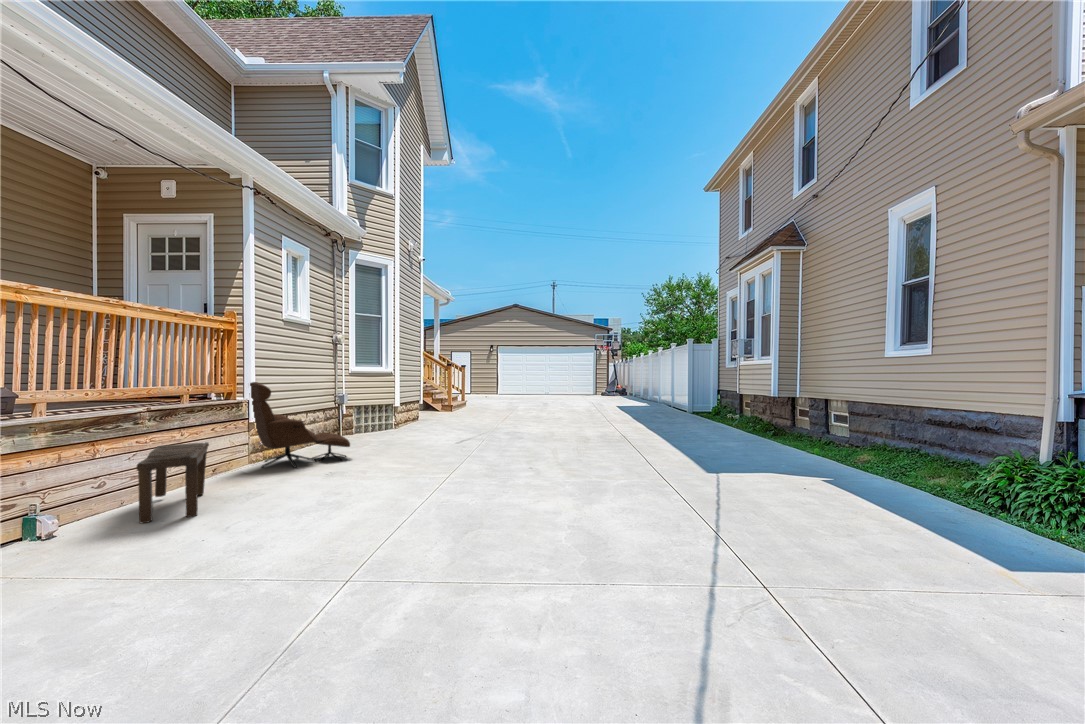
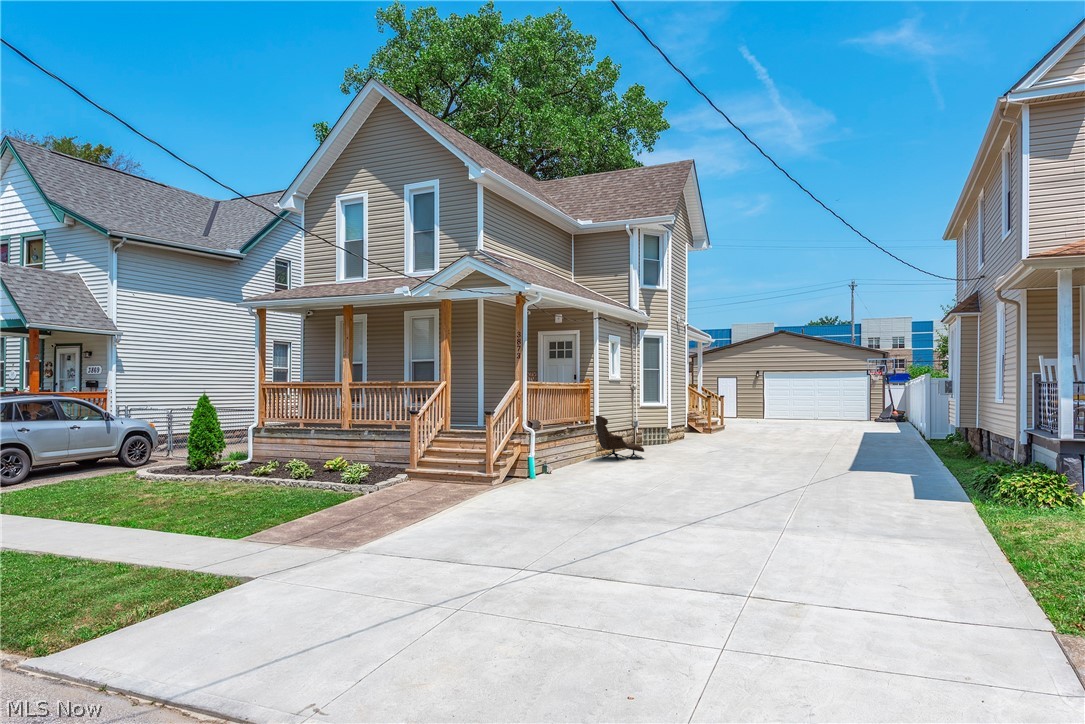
bench: present [137,442,209,523] -> none [571,444,592,473]

